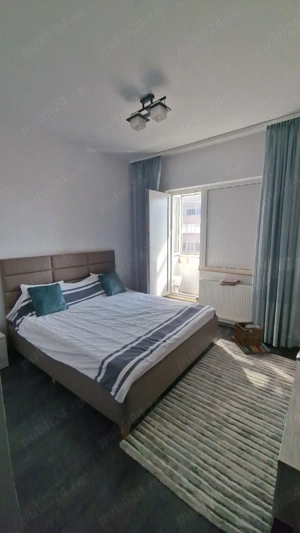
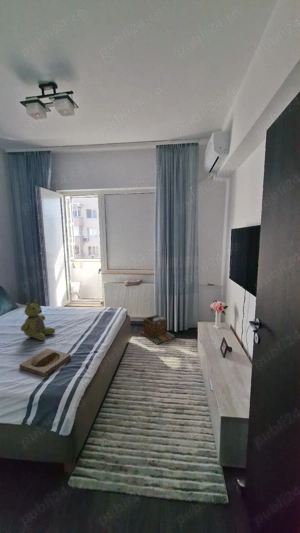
stuffed bear: none [115,285,141,321] -> present [21,299,55,341]
tray: none [105,327,143,350] -> present [19,348,71,377]

